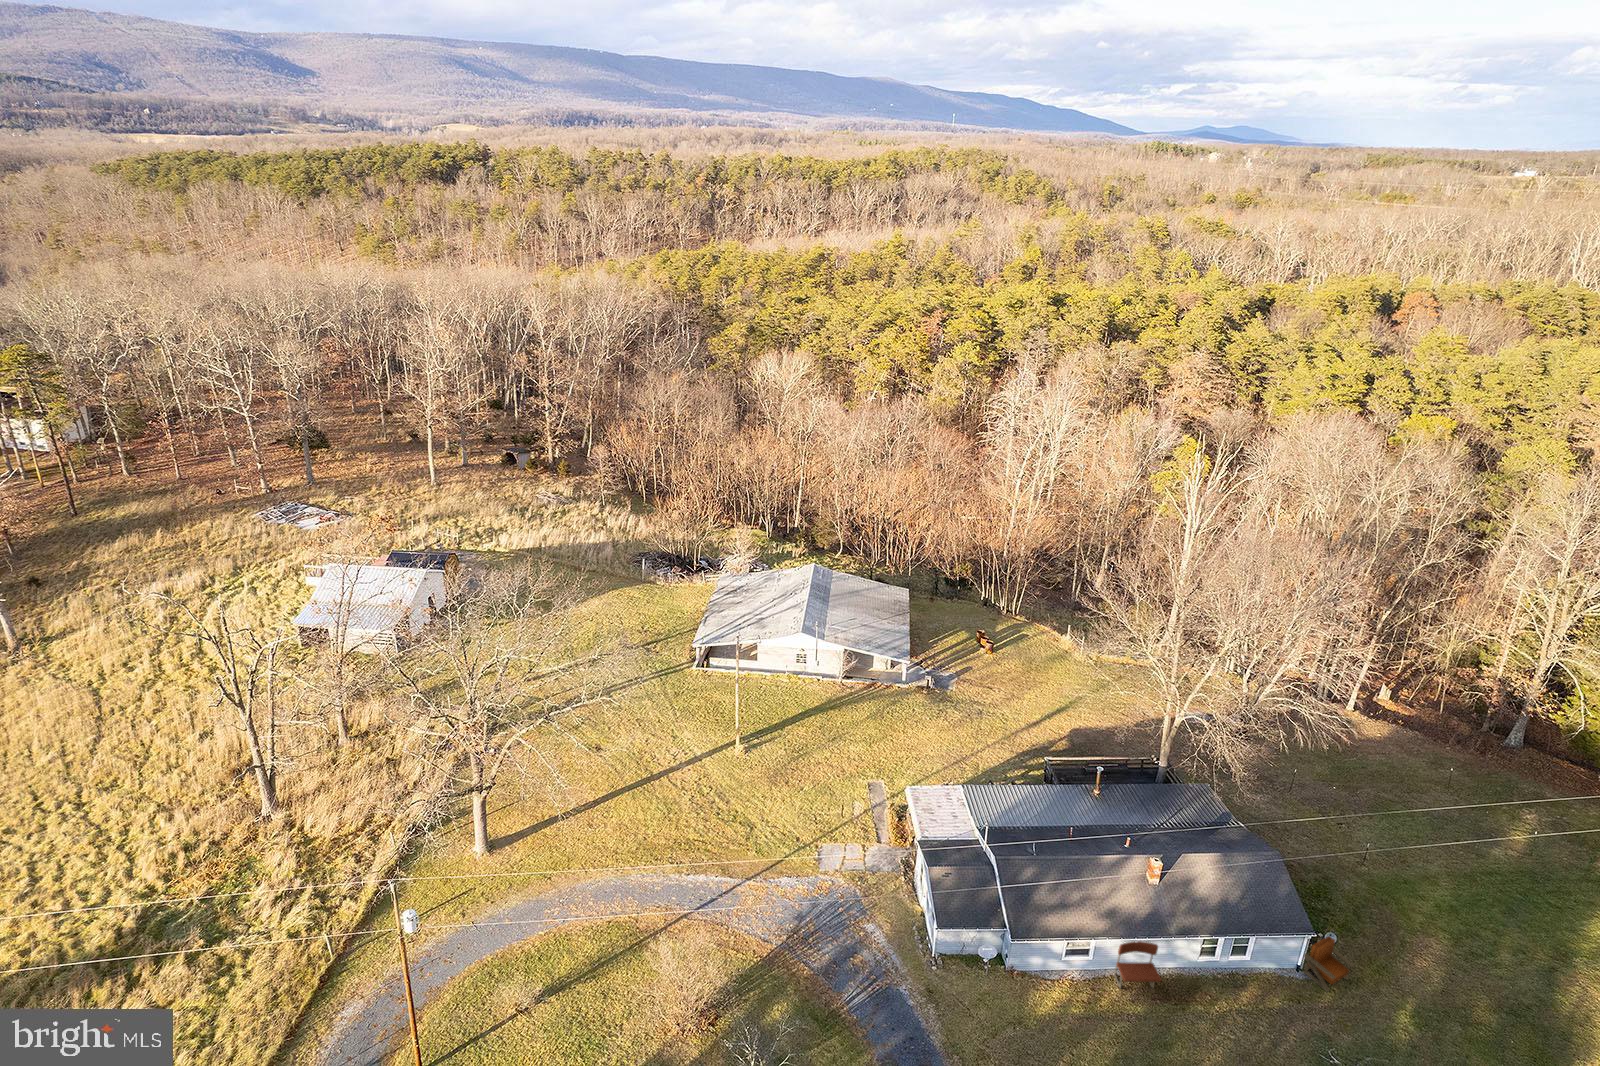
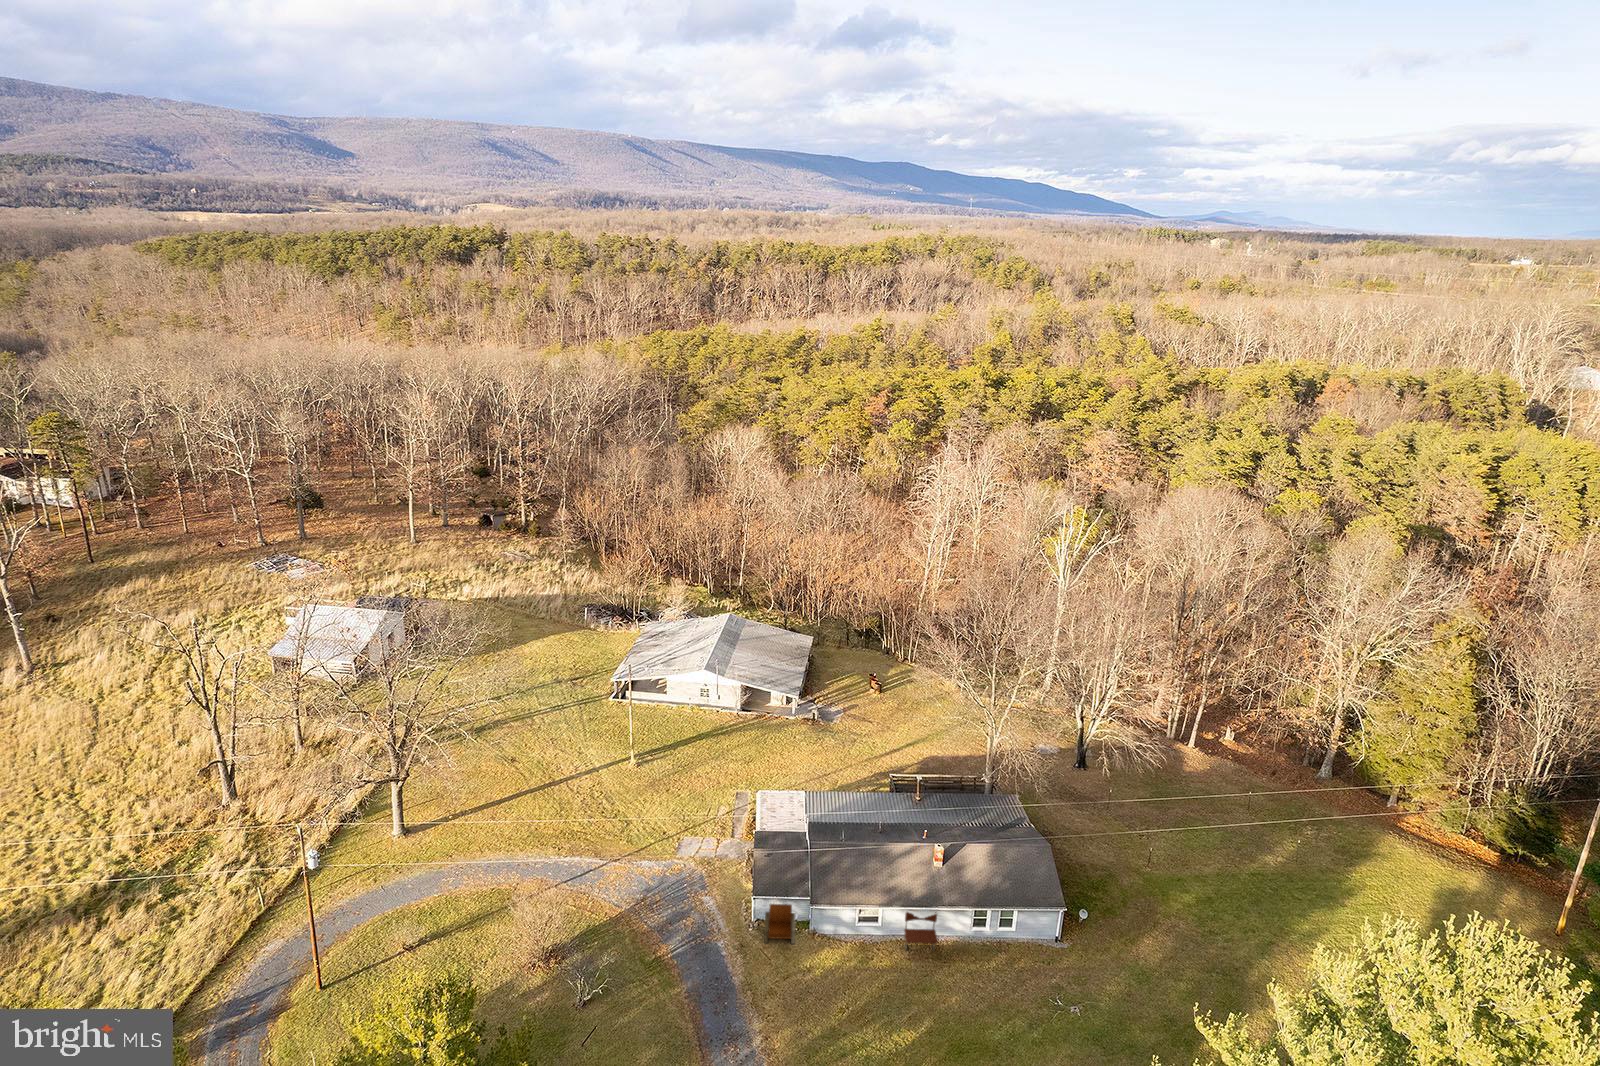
lounge chair: present [1304,936,1354,992] -> present [764,904,796,944]

